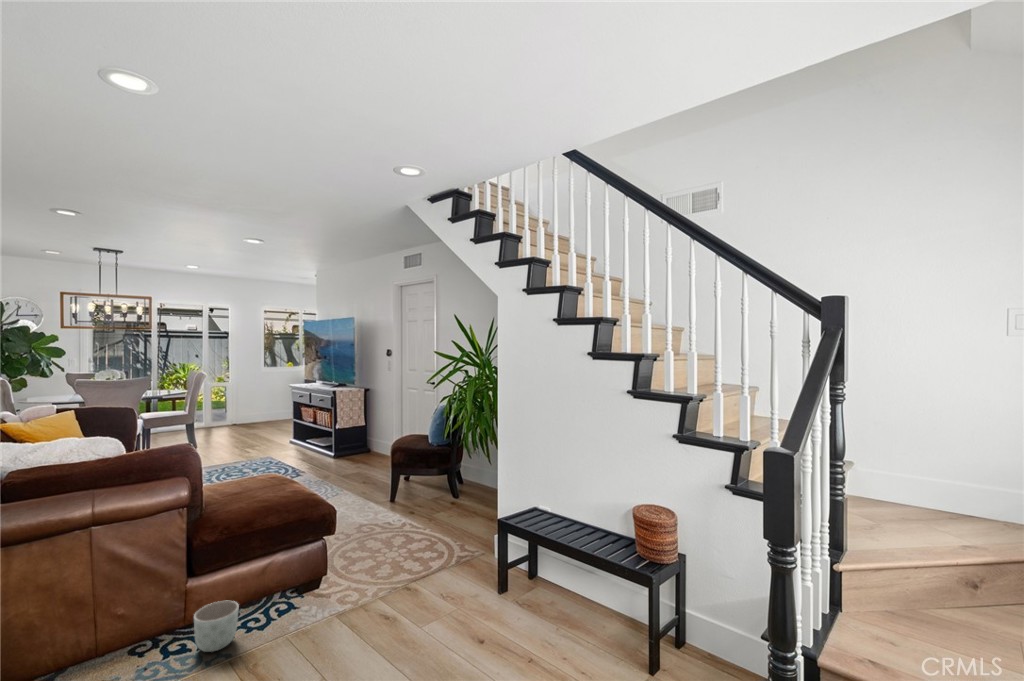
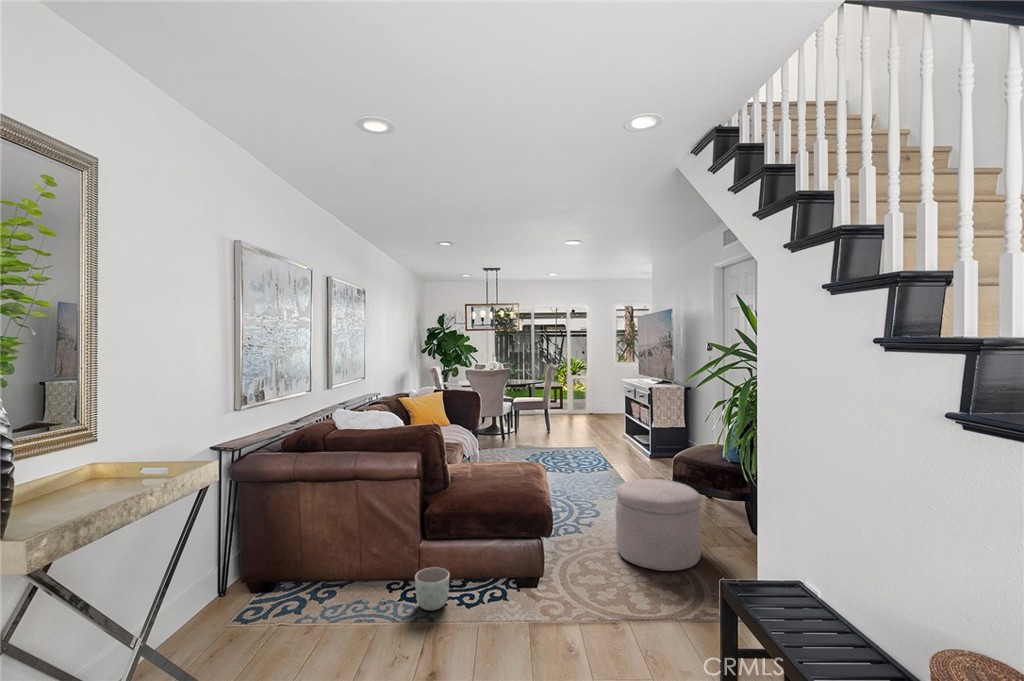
ottoman: none [363,467,434,543] -> present [616,479,701,571]

